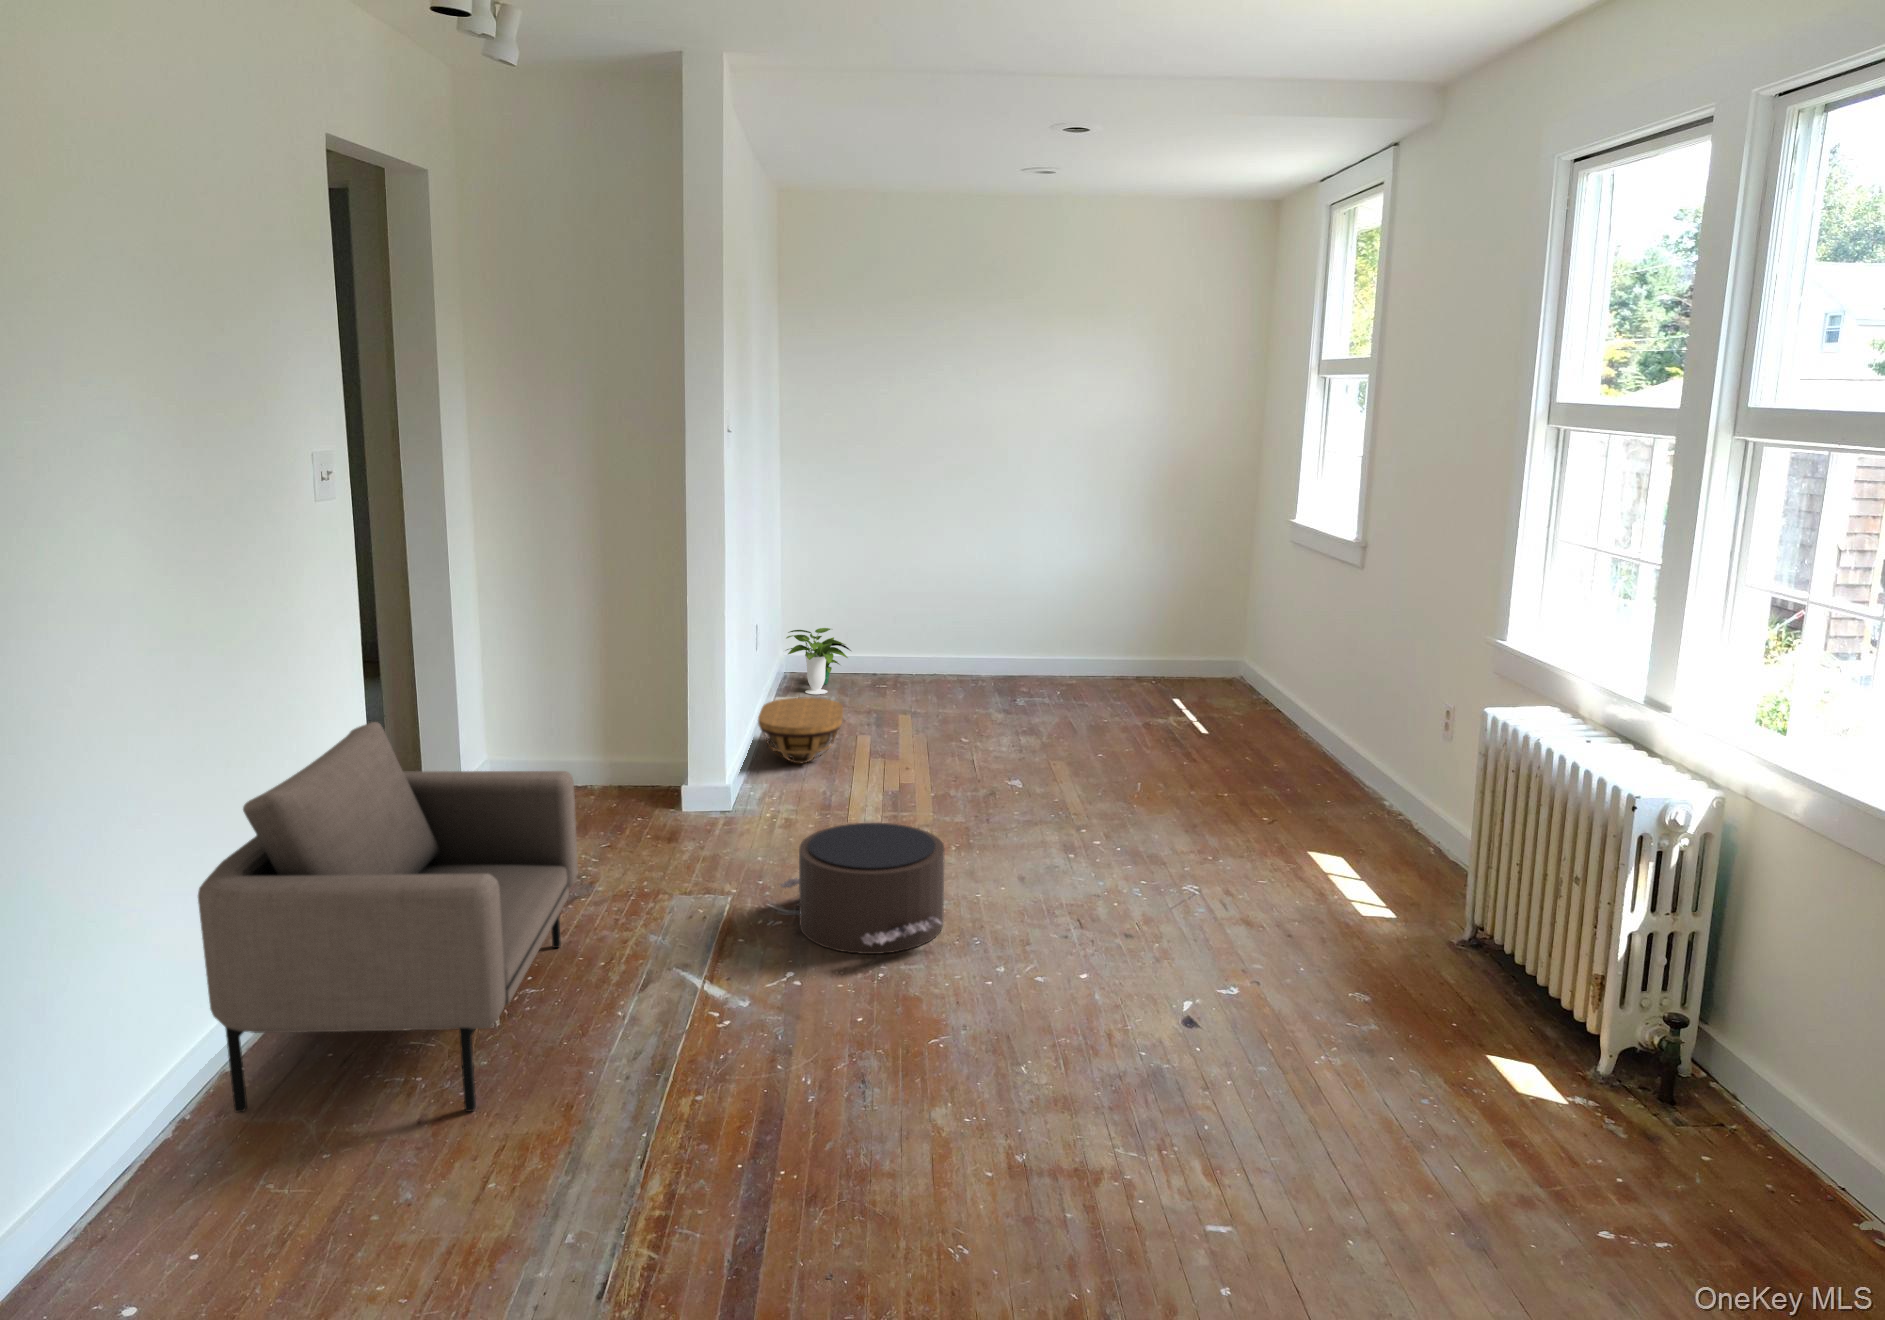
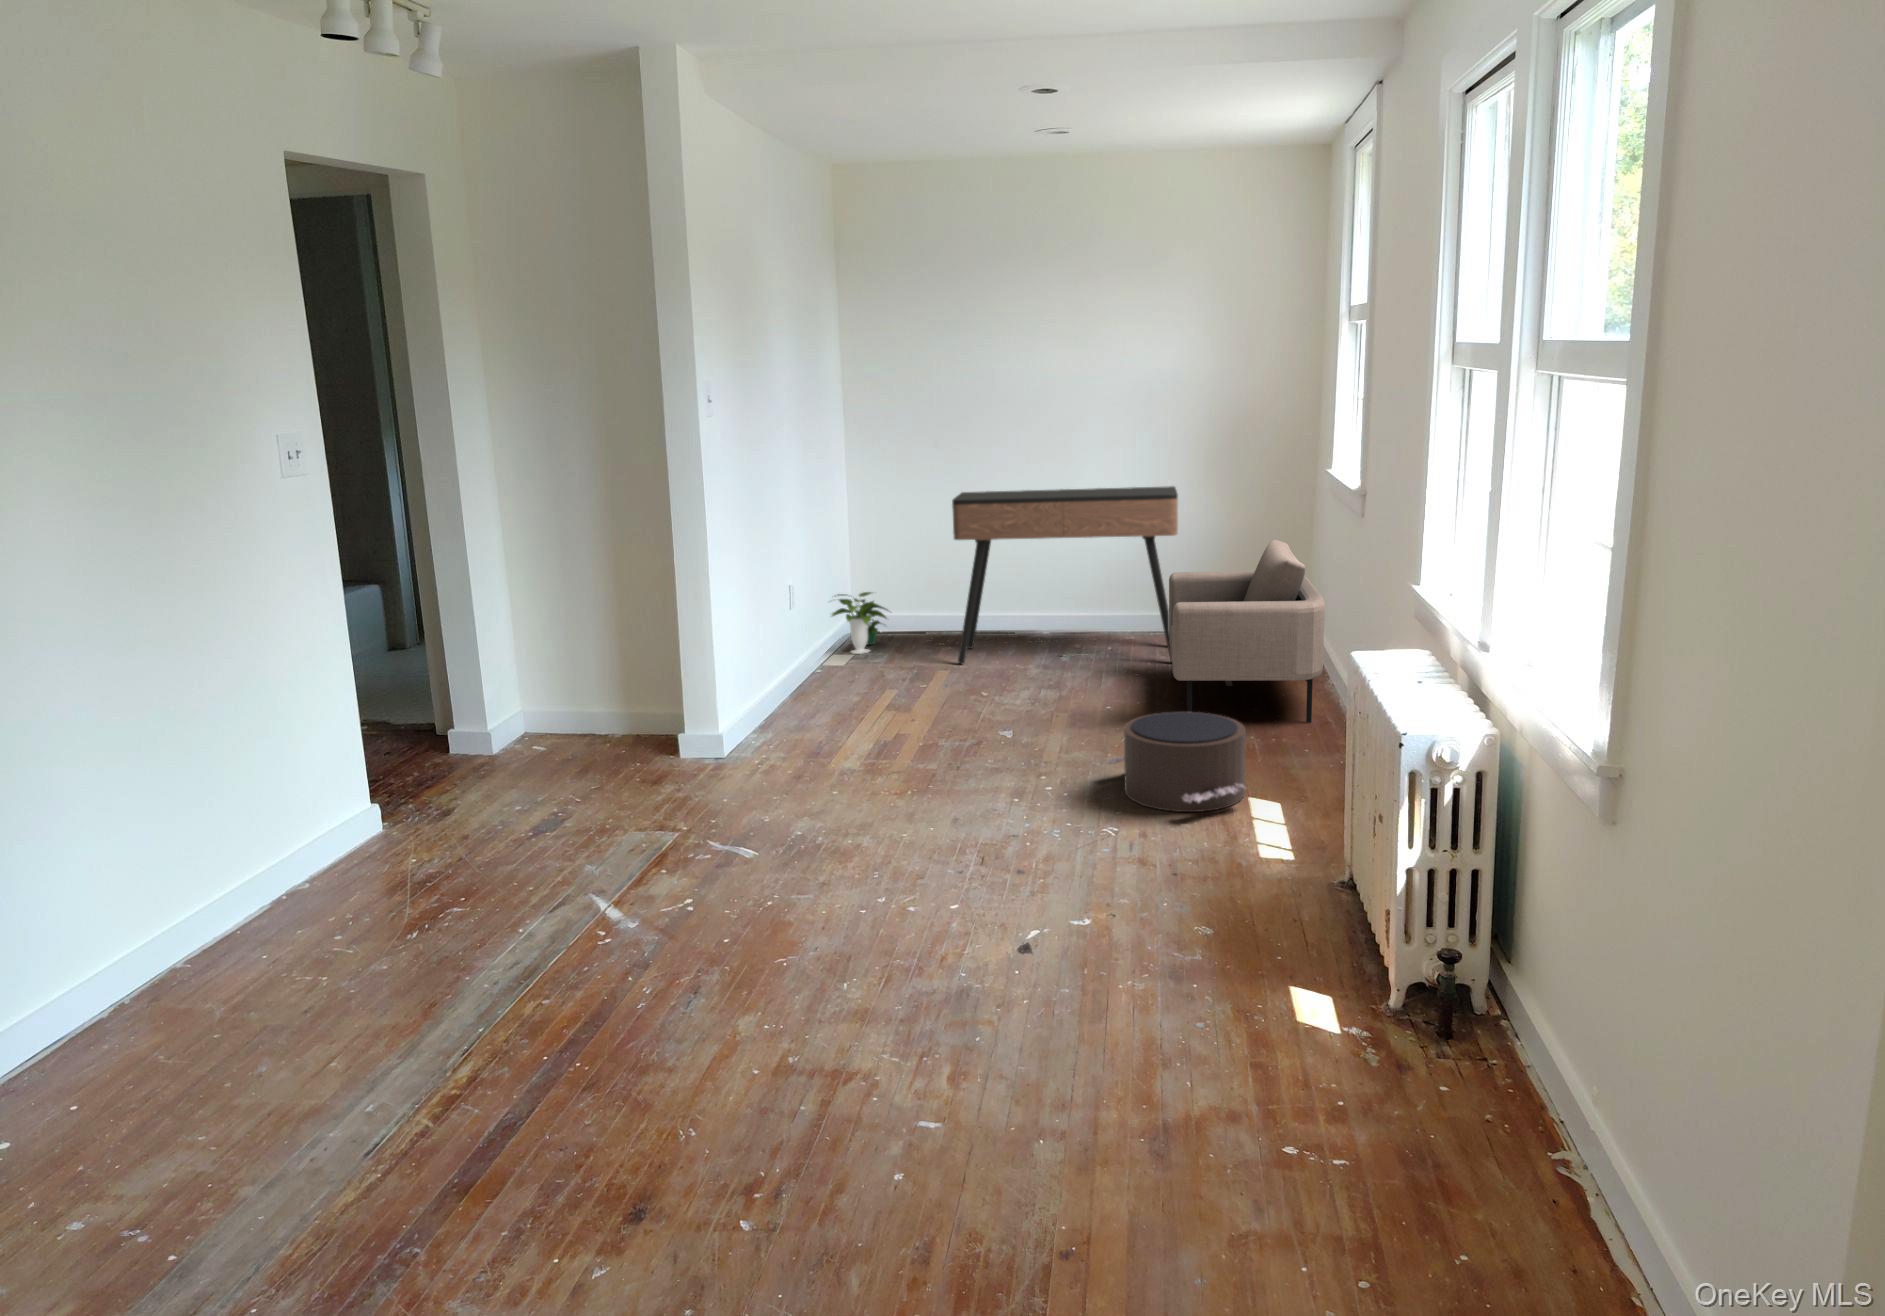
console table: none [931,526,1168,710] -> present [952,486,1178,664]
basket: present [758,697,843,763] -> none [766,656,850,716]
armchair: present [198,722,578,1112] -> present [1169,540,1325,723]
pouf: present [780,823,944,954] -> present [1106,712,1246,812]

